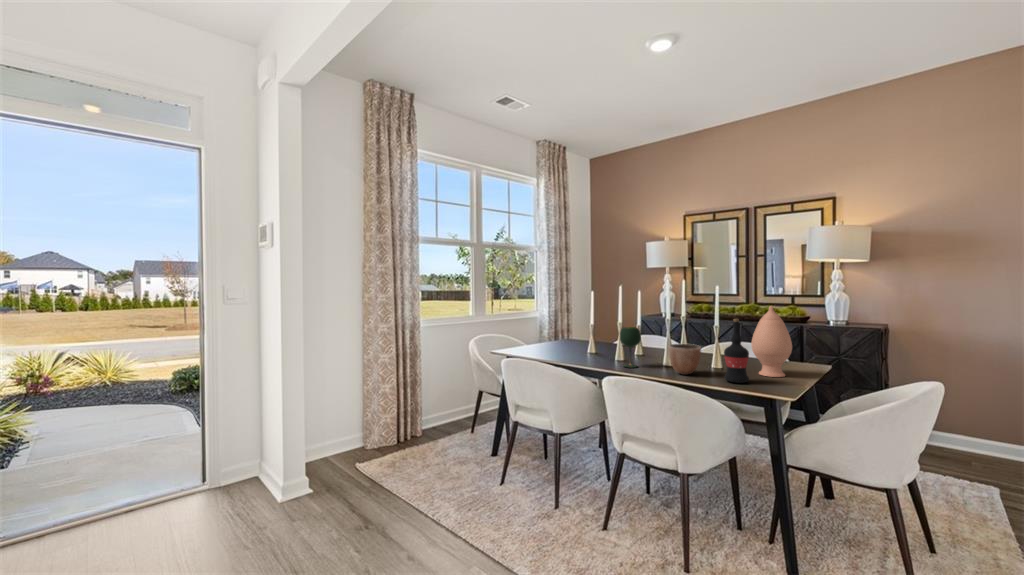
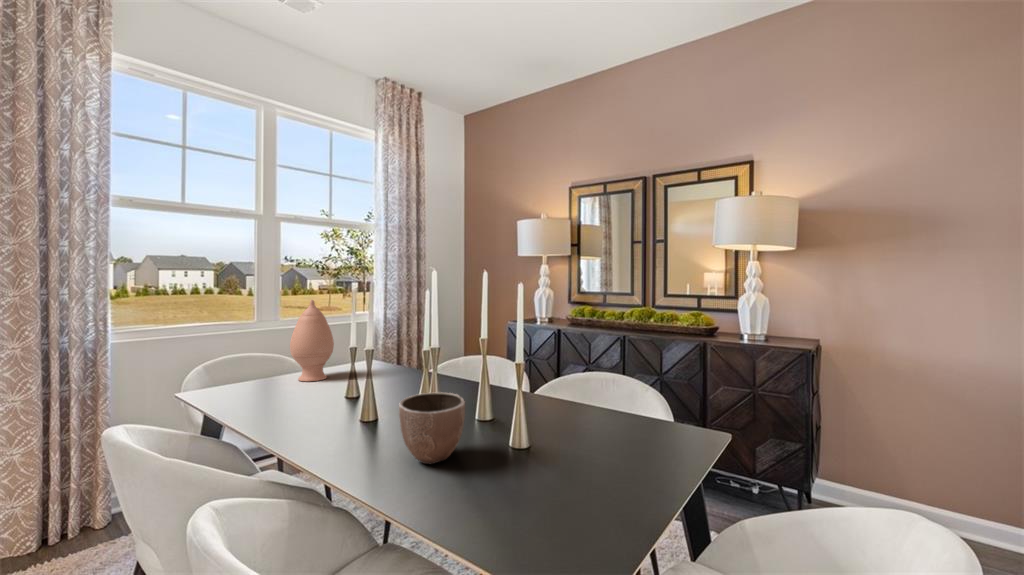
vase: present [751,306,792,377] -> present [290,300,334,381]
wine bottle: present [724,319,749,383] -> none [486,349,537,501]
wine glass: present [620,327,641,368] -> none [337,354,380,438]

